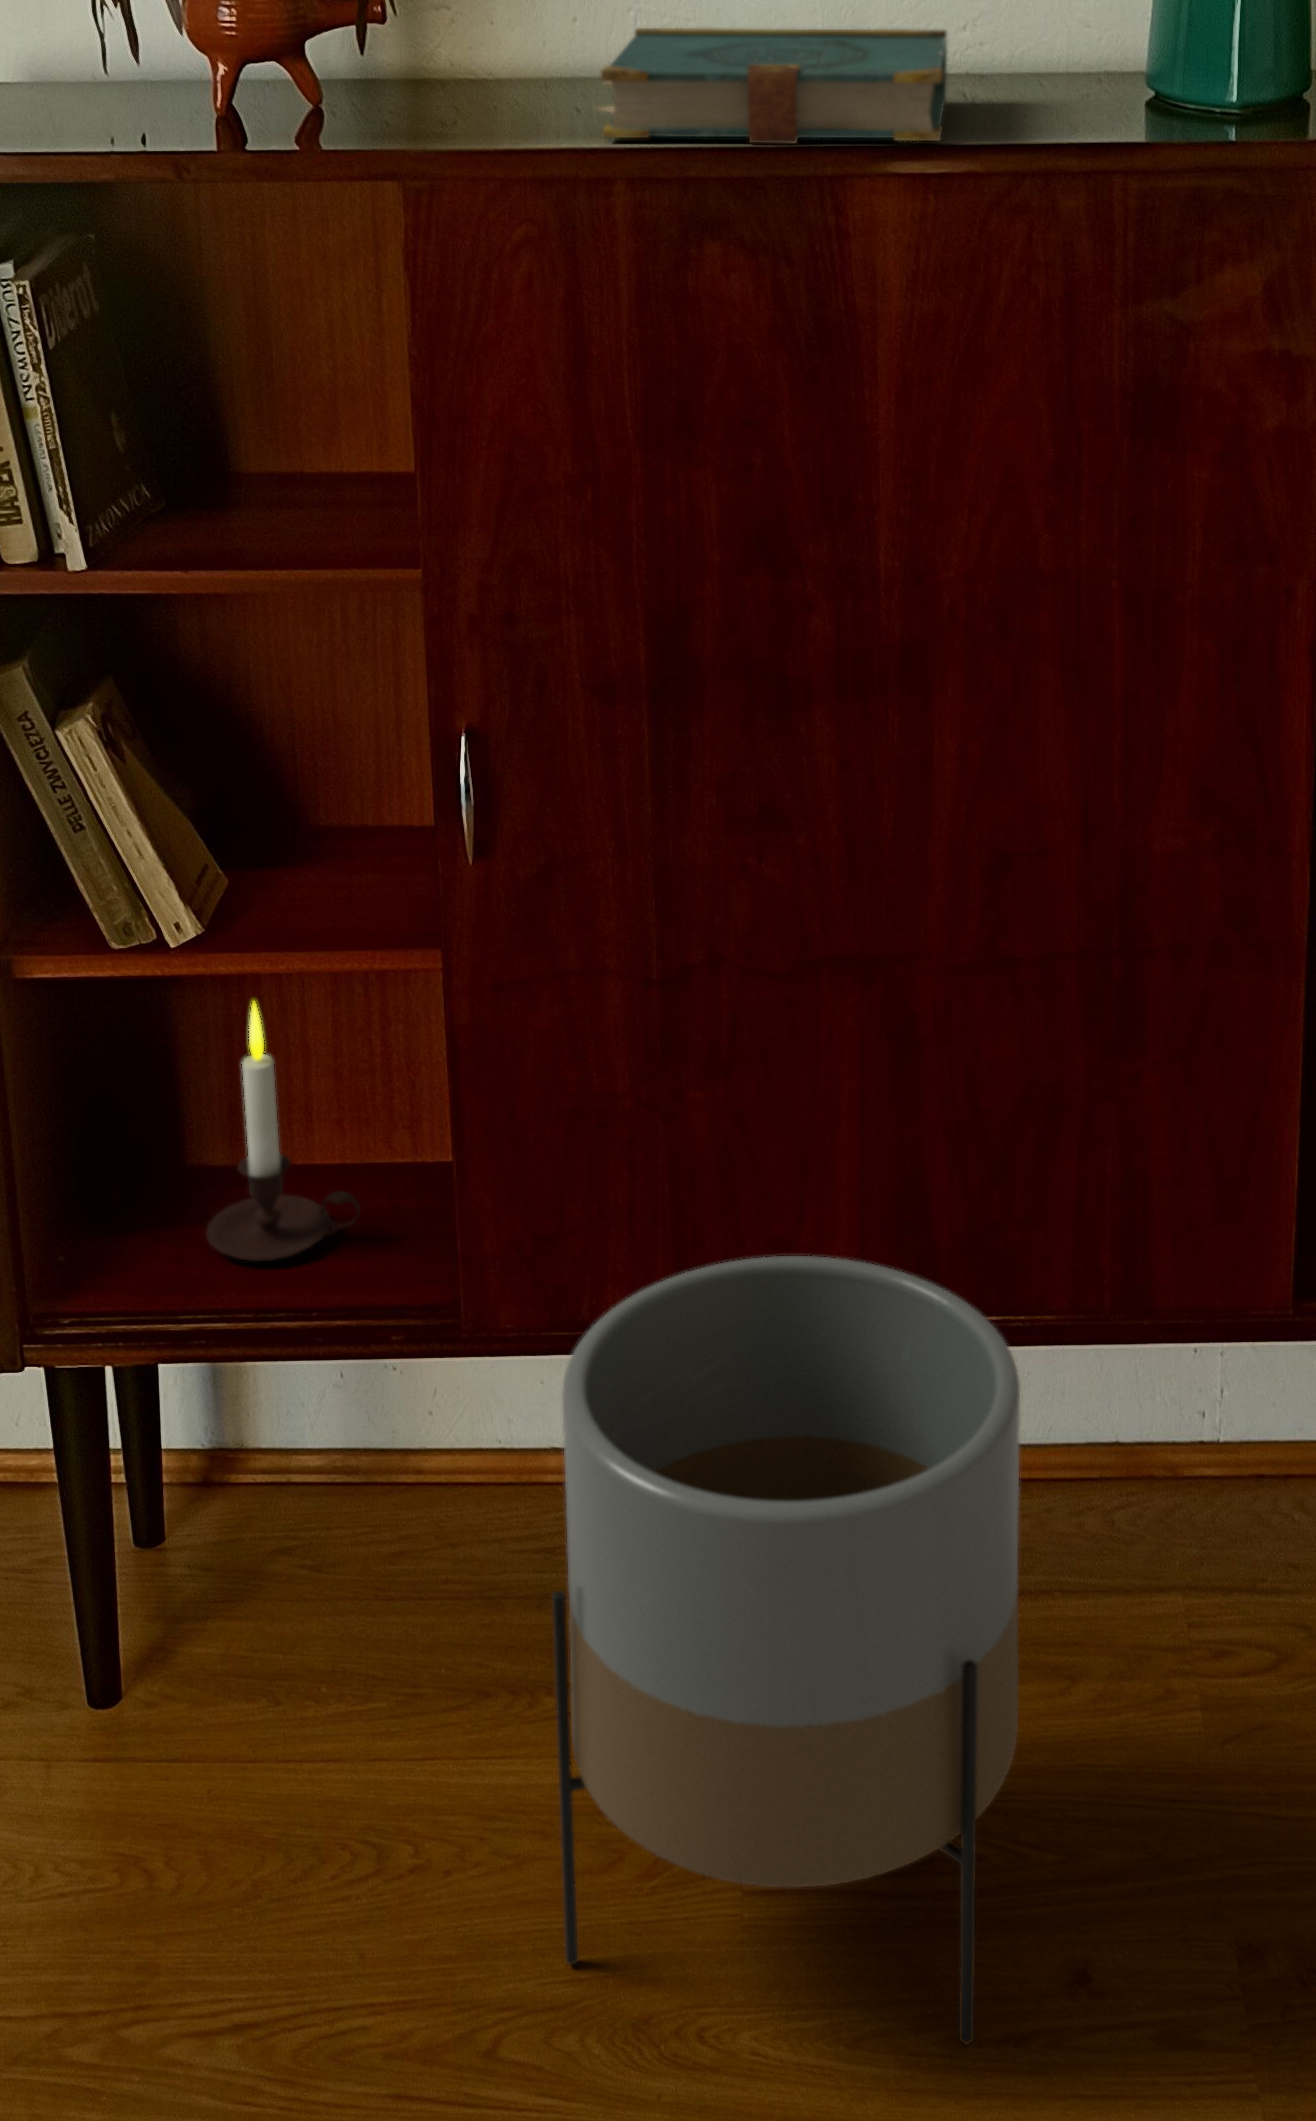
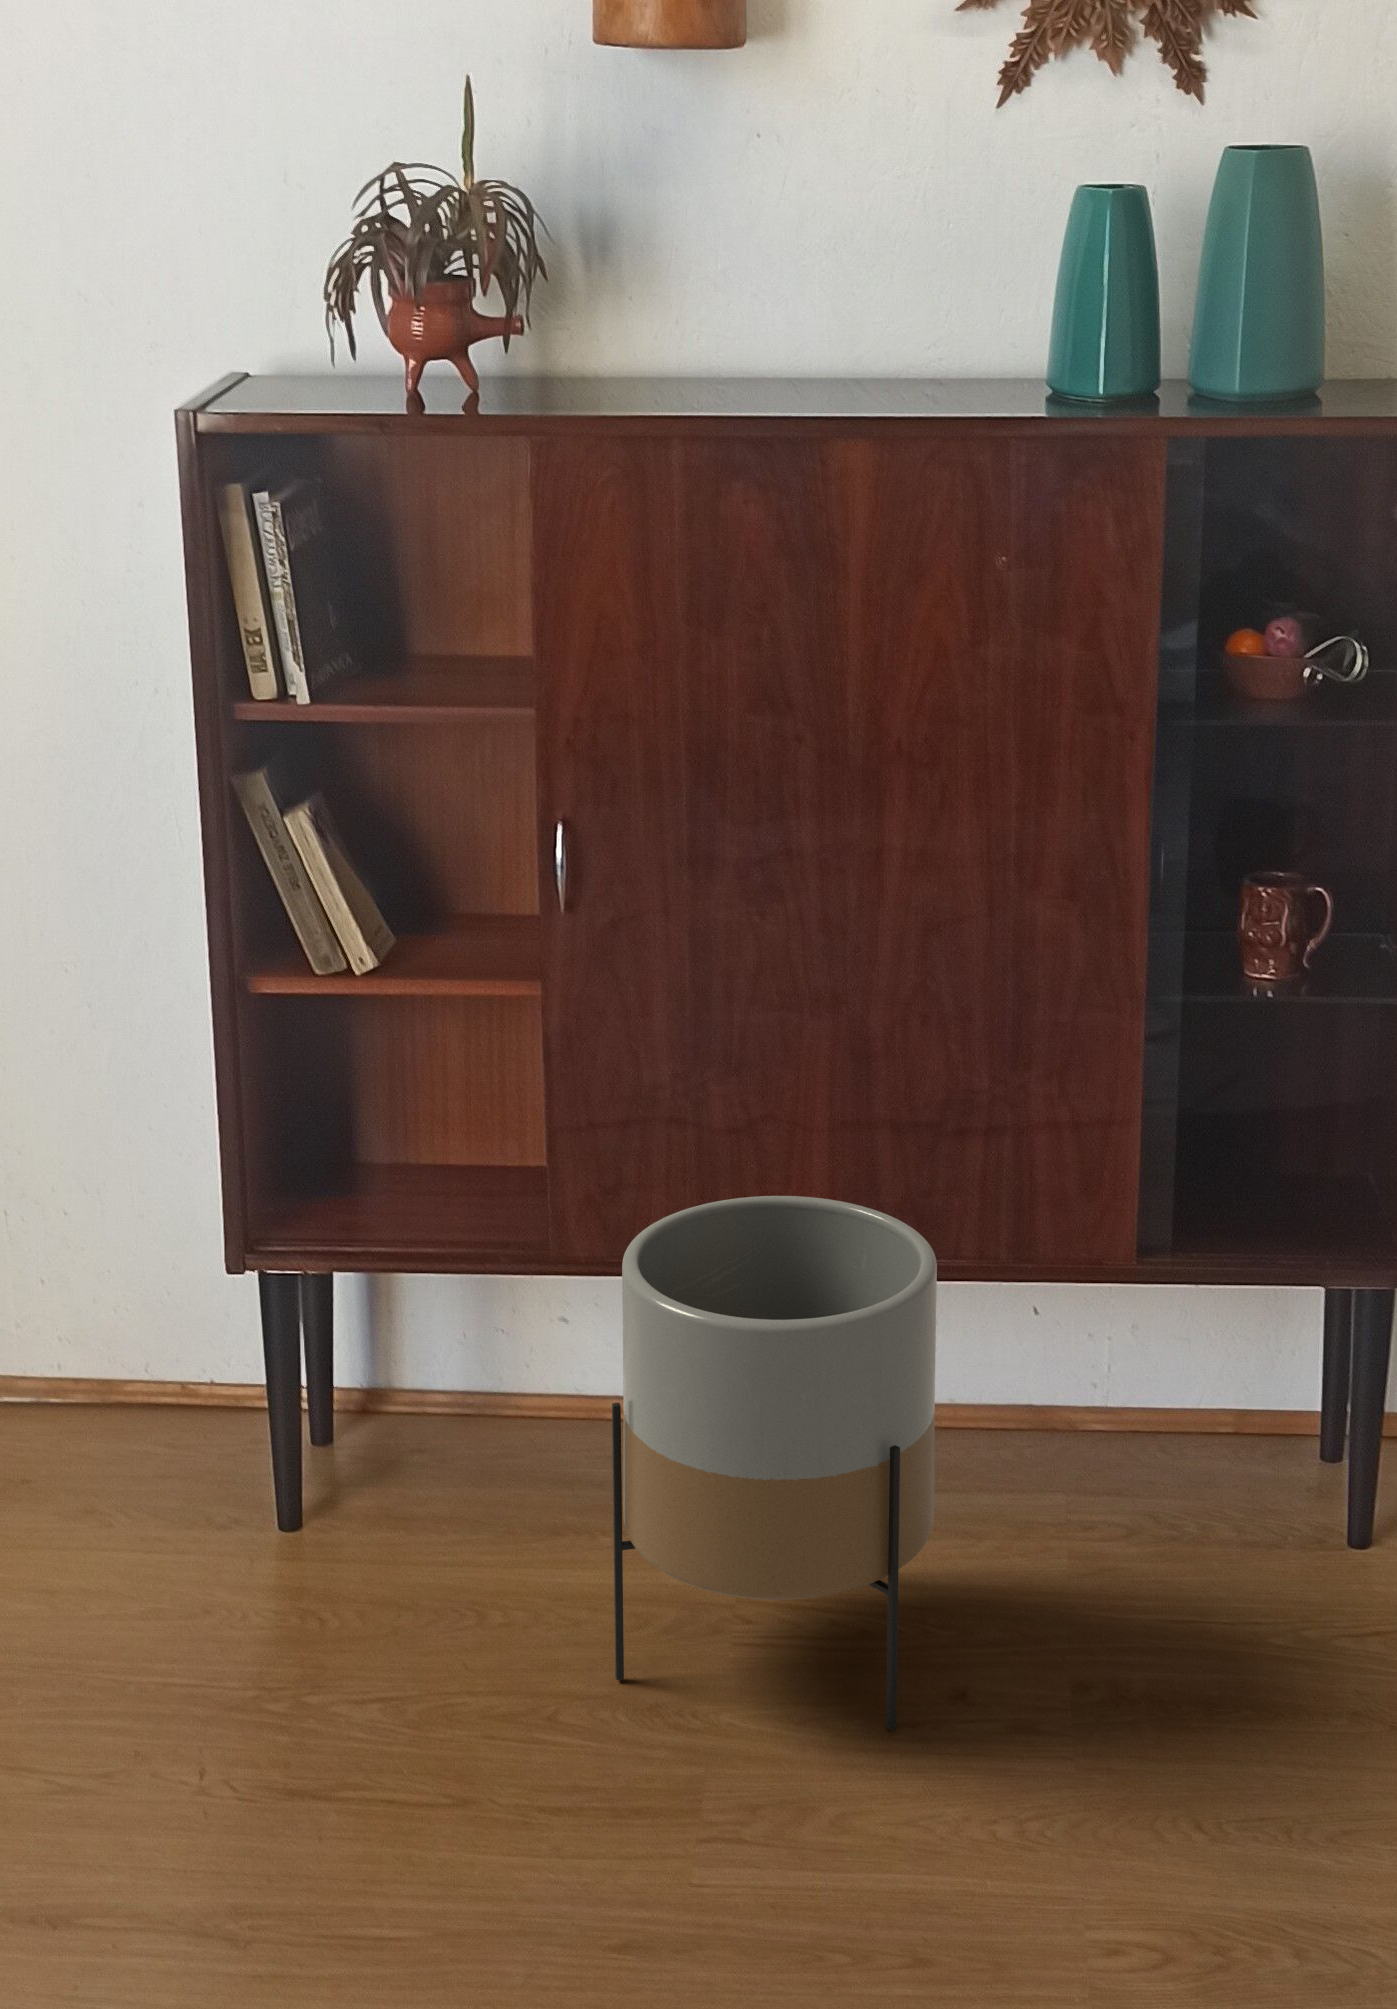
book: present [599,28,947,144] -> none [664,340,912,413]
candle: present [207,1002,359,1261] -> none [375,1021,484,1209]

